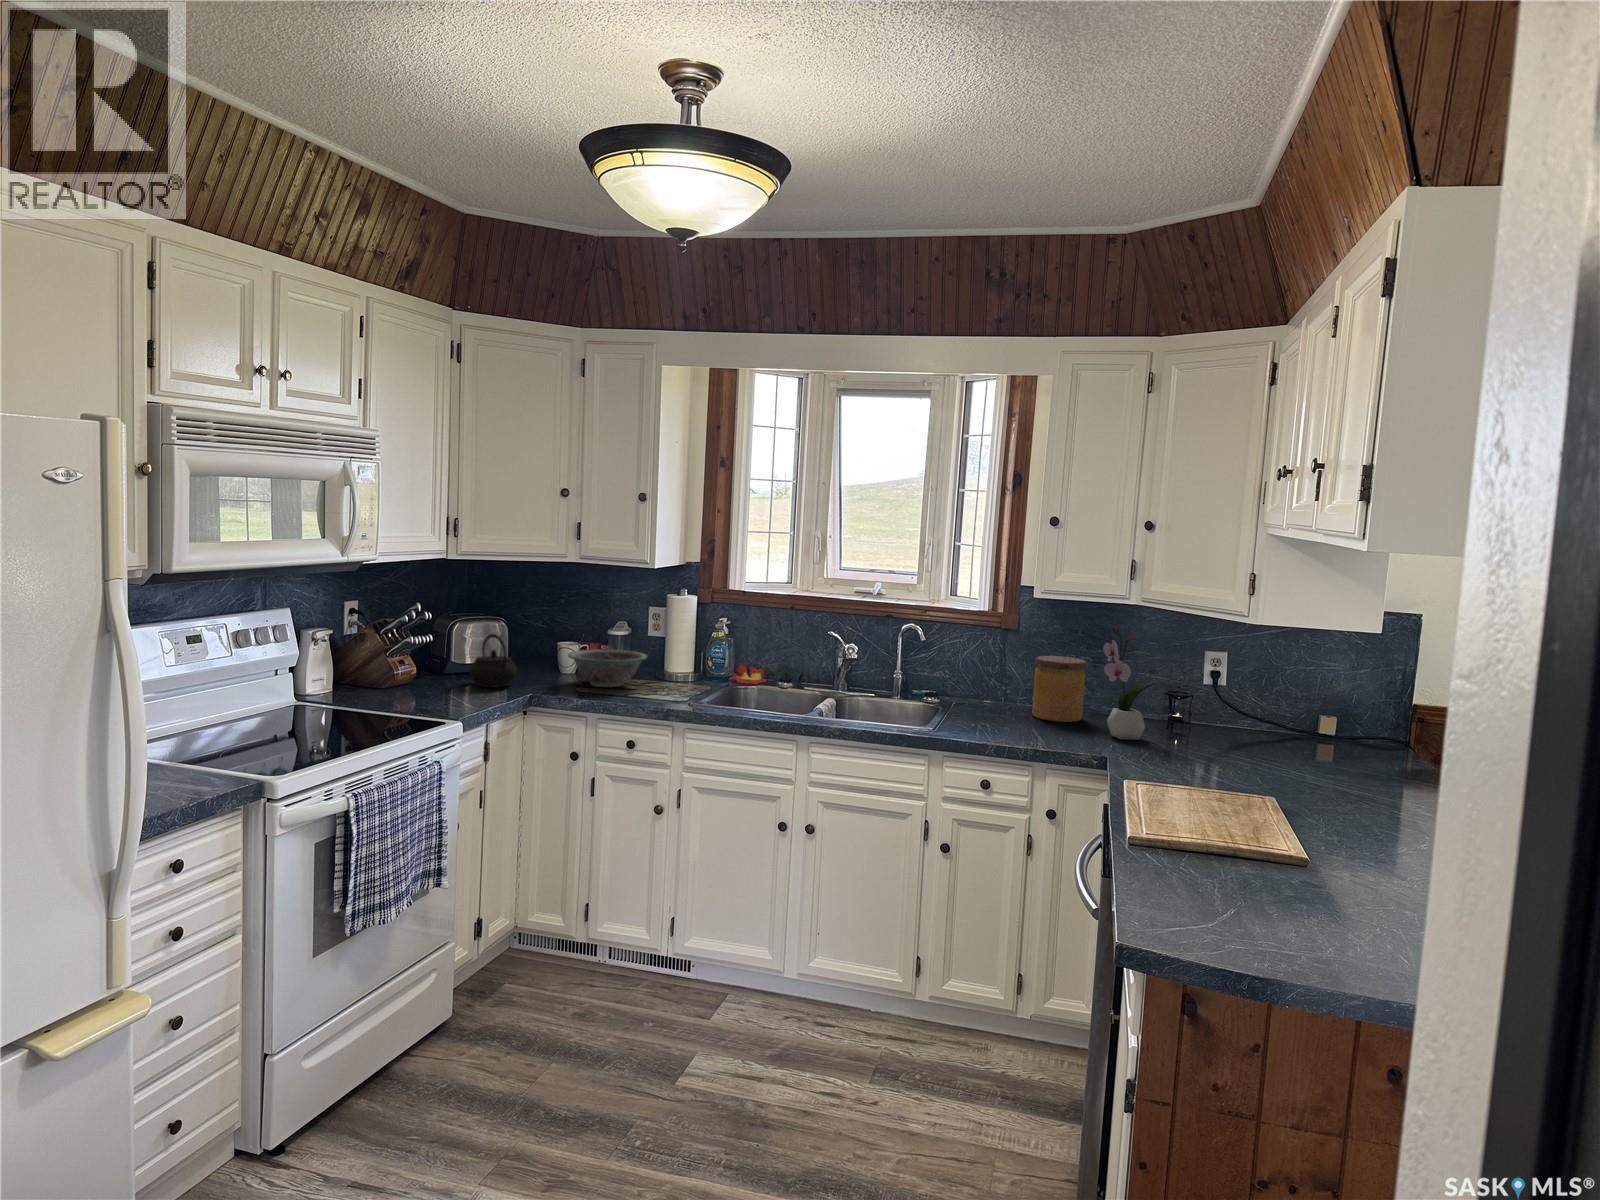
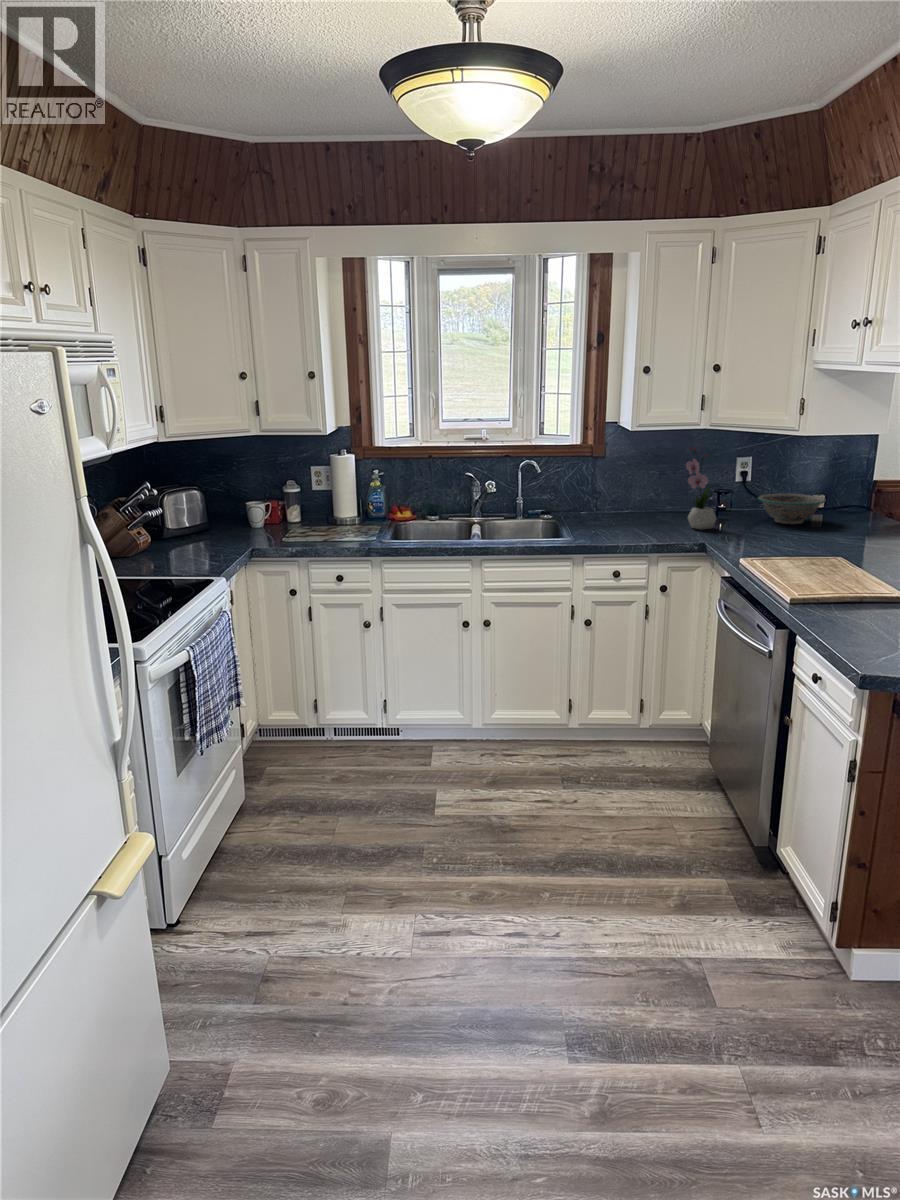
kettle: present [469,634,517,688] -> none [194,501,233,546]
bowl: present [568,650,647,687] -> present [758,494,826,524]
jar: present [1032,656,1086,722] -> none [622,474,661,522]

